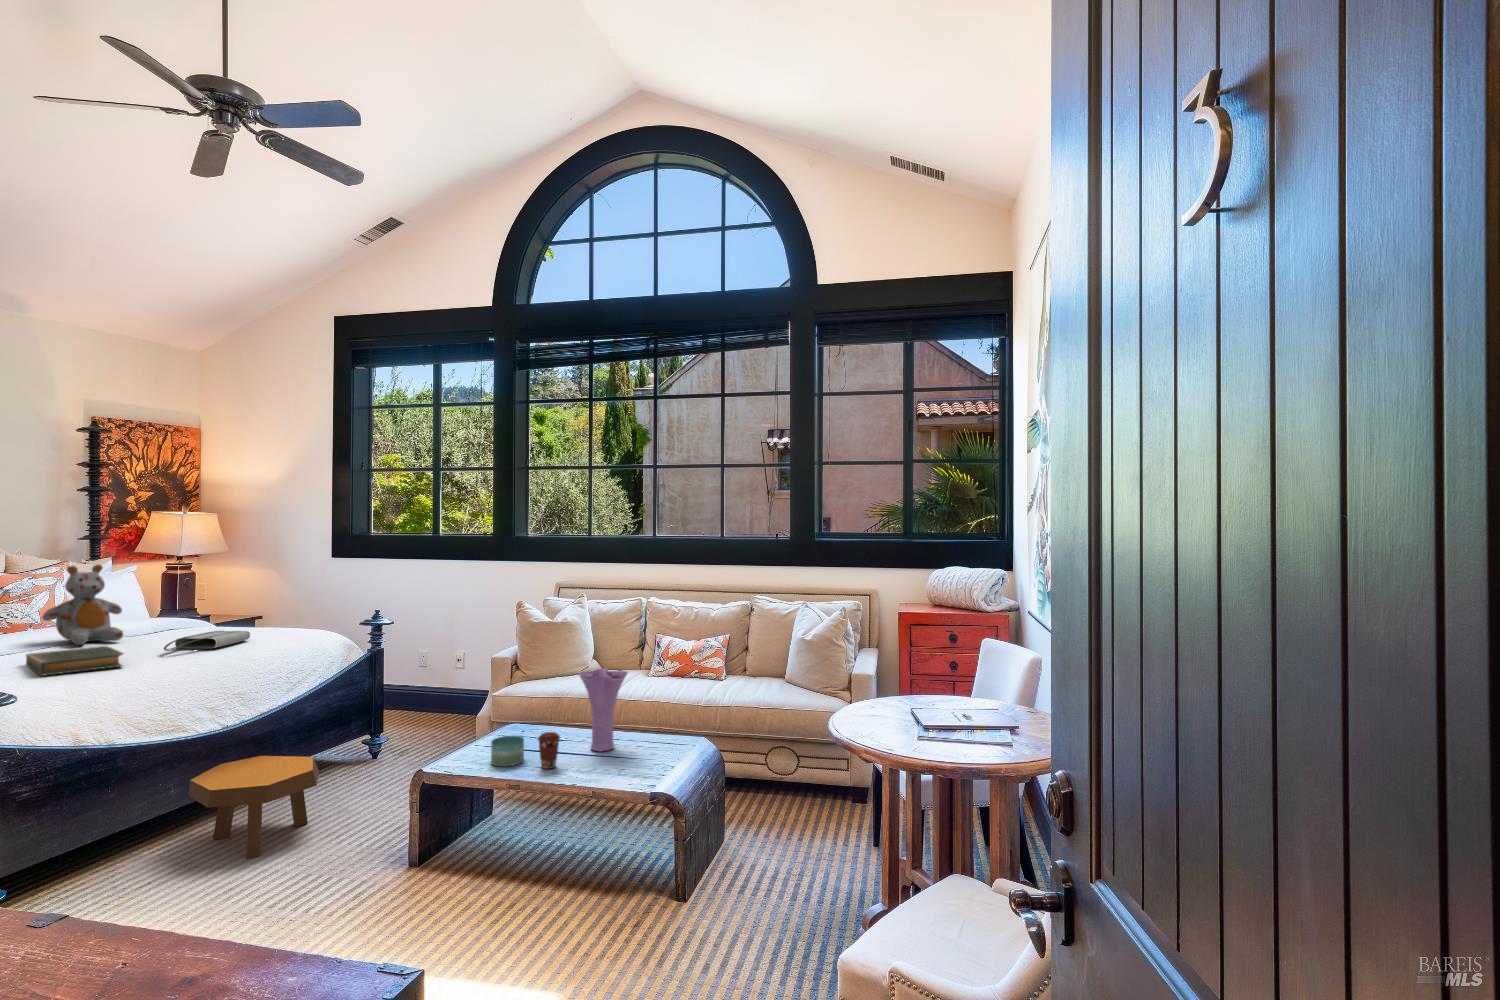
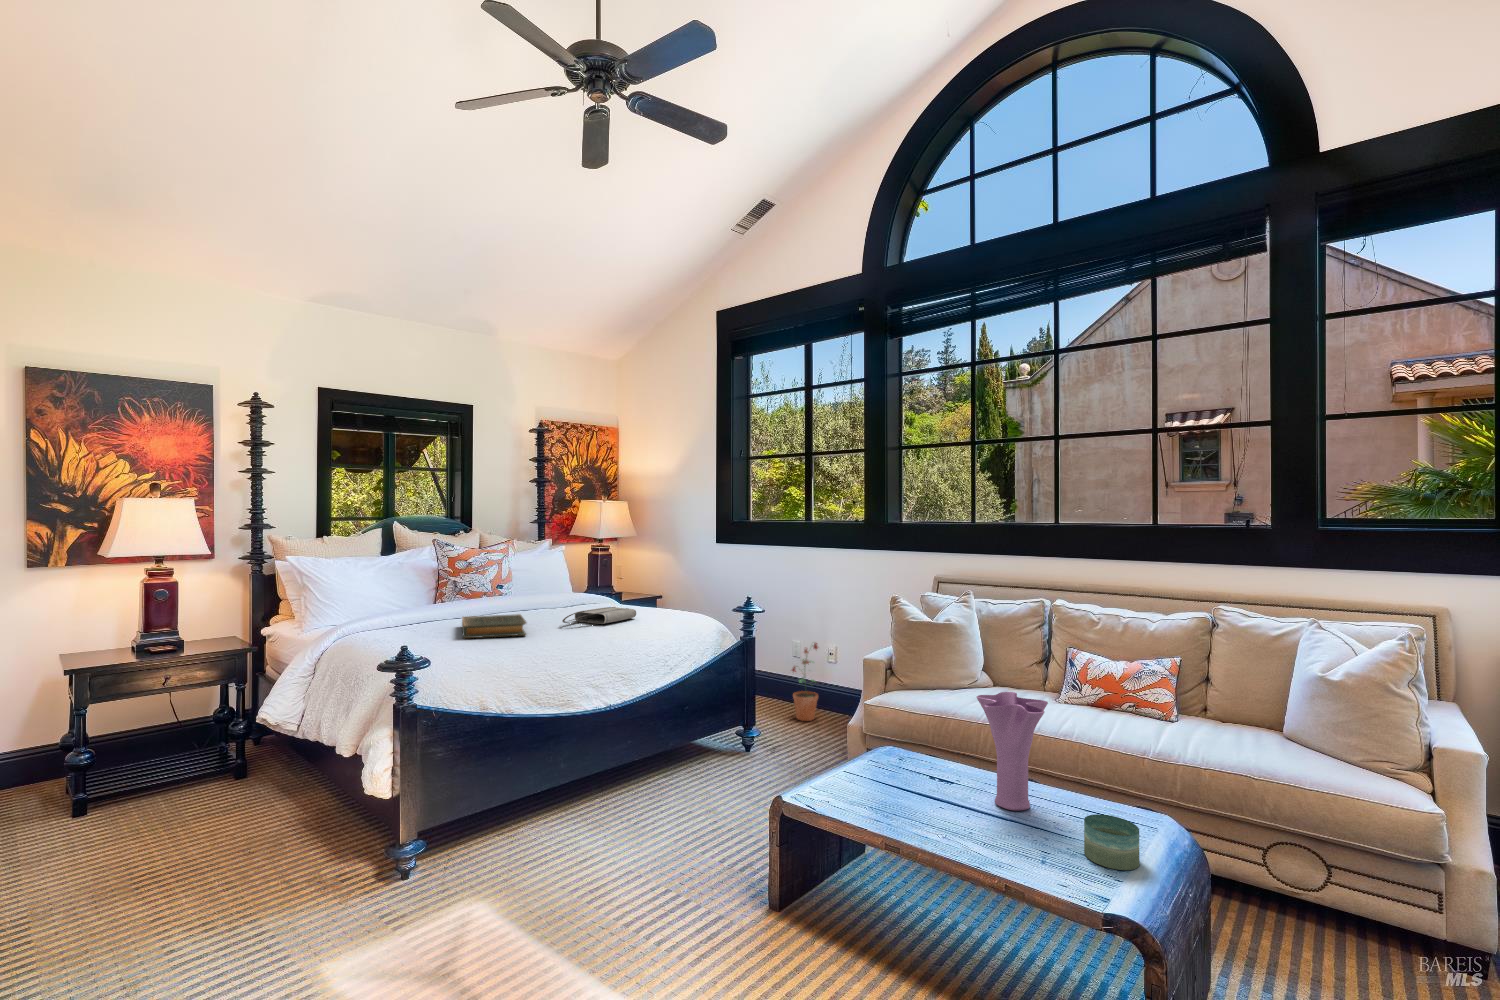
stuffed bear: present [42,565,123,645] -> none [485,540,542,612]
potted plant: none [417,650,448,726] -> present [792,643,818,721]
coffee cup: present [538,732,560,769] -> none [924,774,955,826]
candle: present [491,736,524,766] -> present [1084,814,1139,870]
footstool: present [188,756,319,858] -> none [572,738,687,851]

